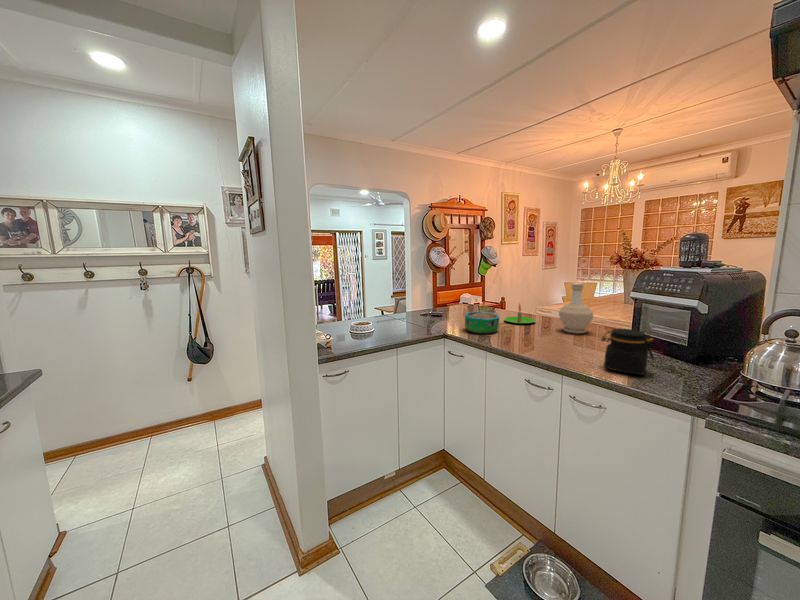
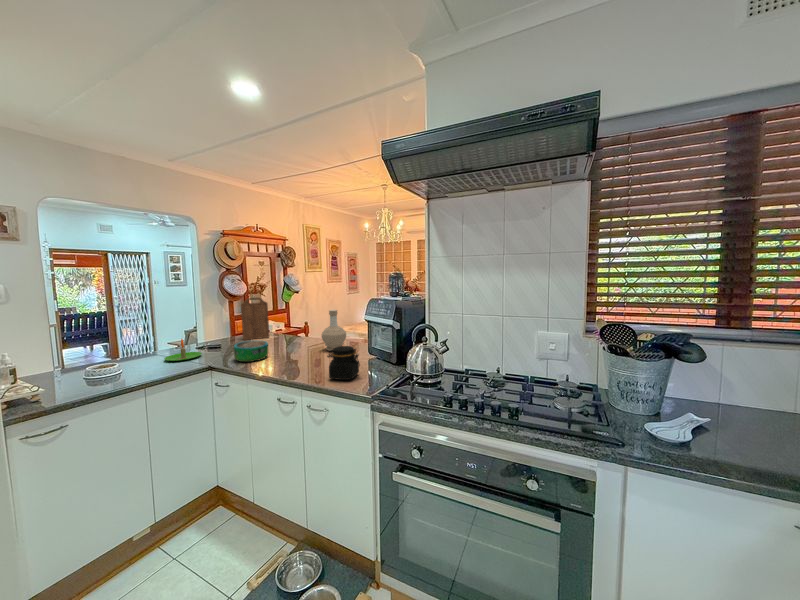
cutting board: none [457,268,483,311] -> present [241,298,269,340]
candle: present [504,303,536,324] -> present [164,339,202,361]

